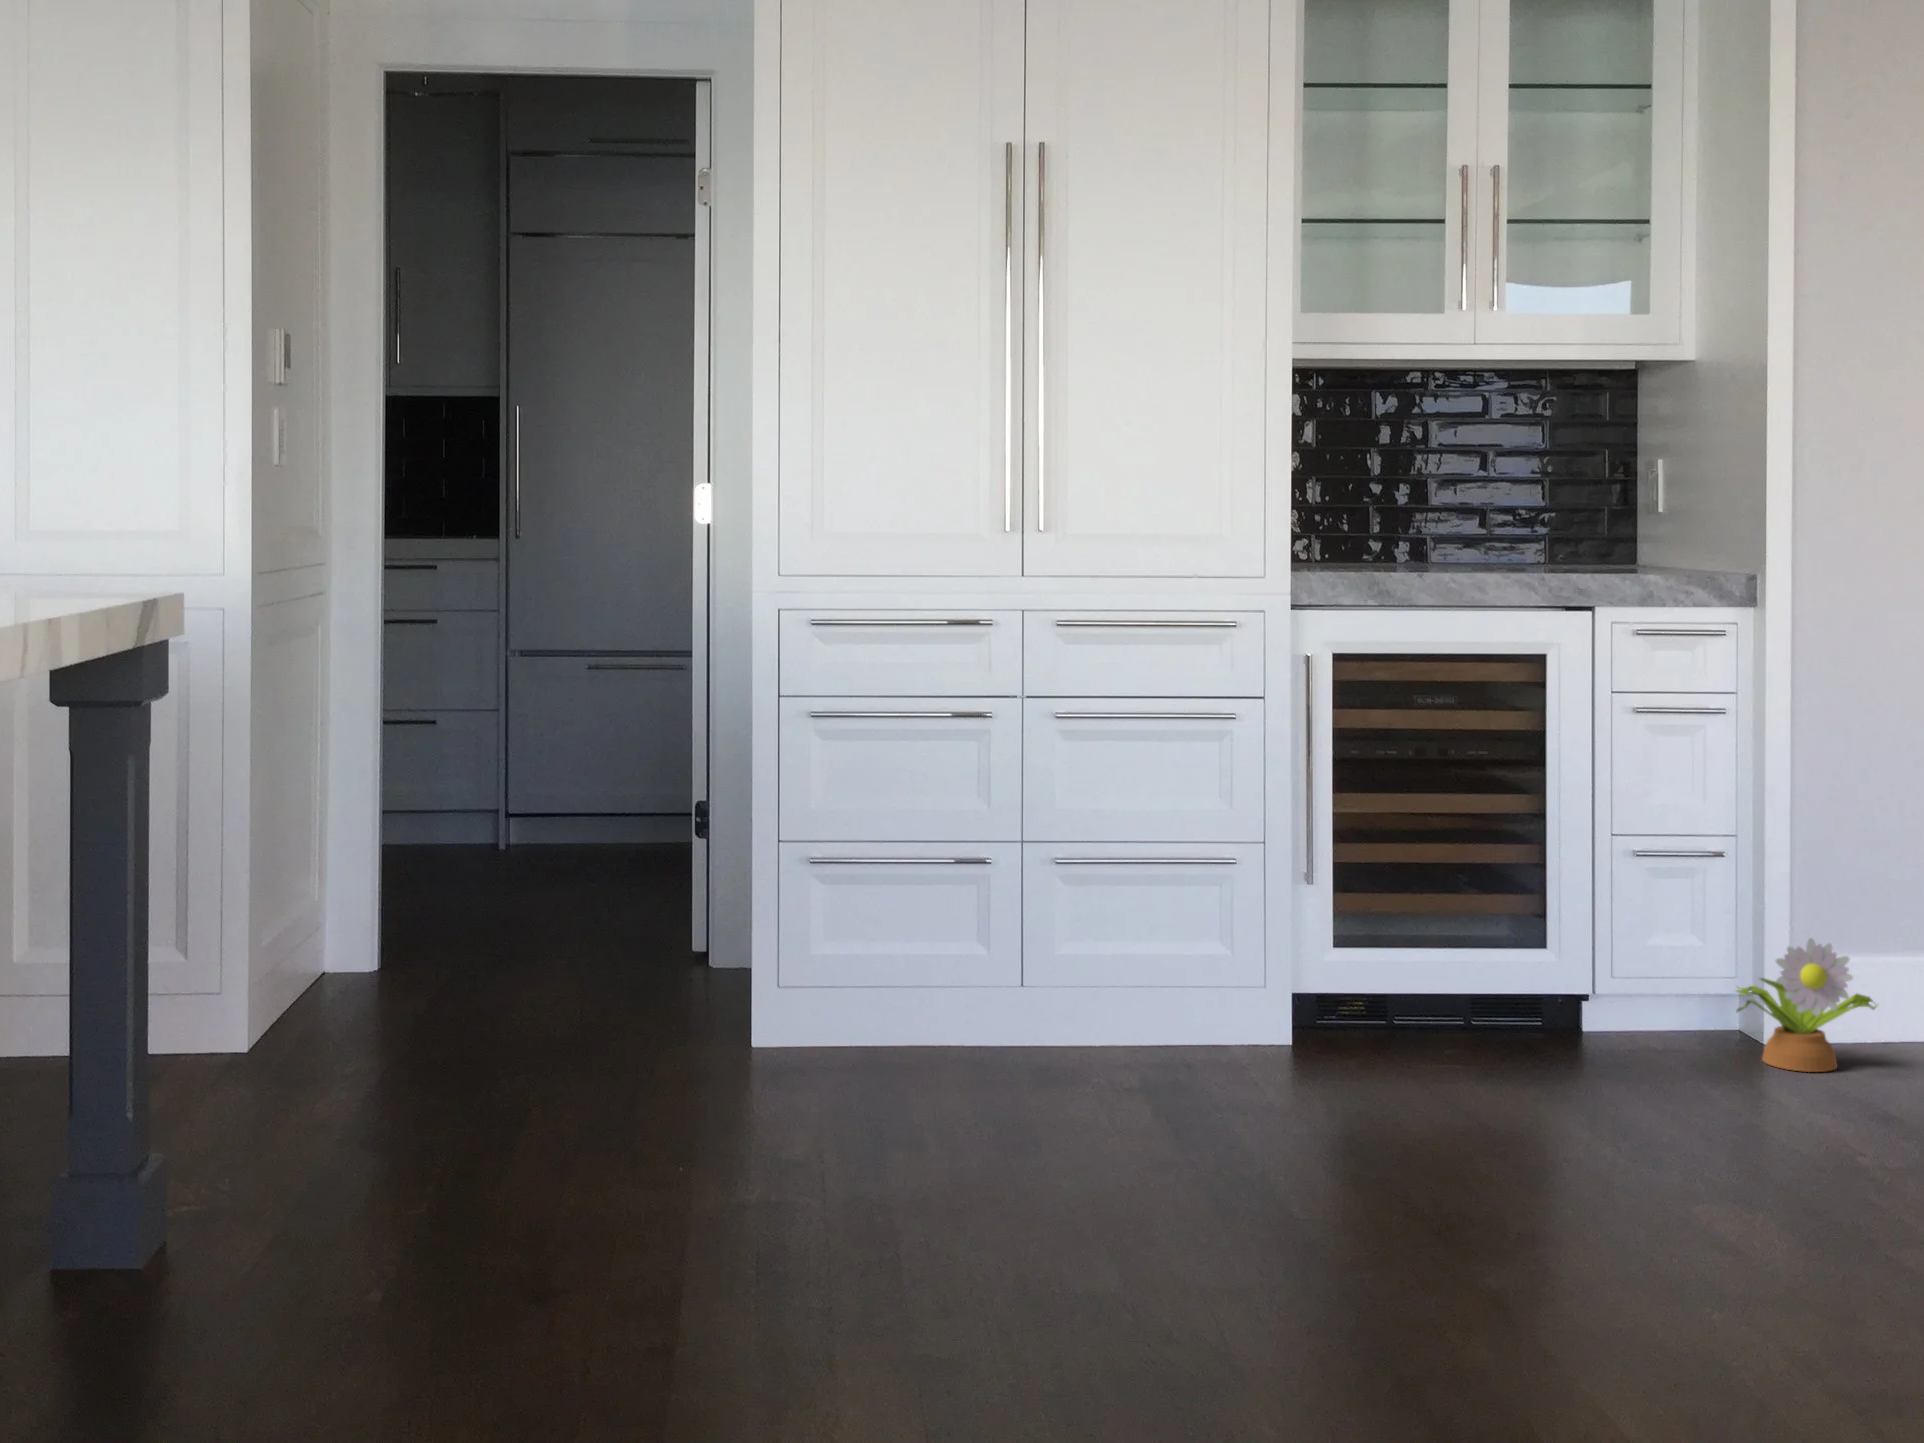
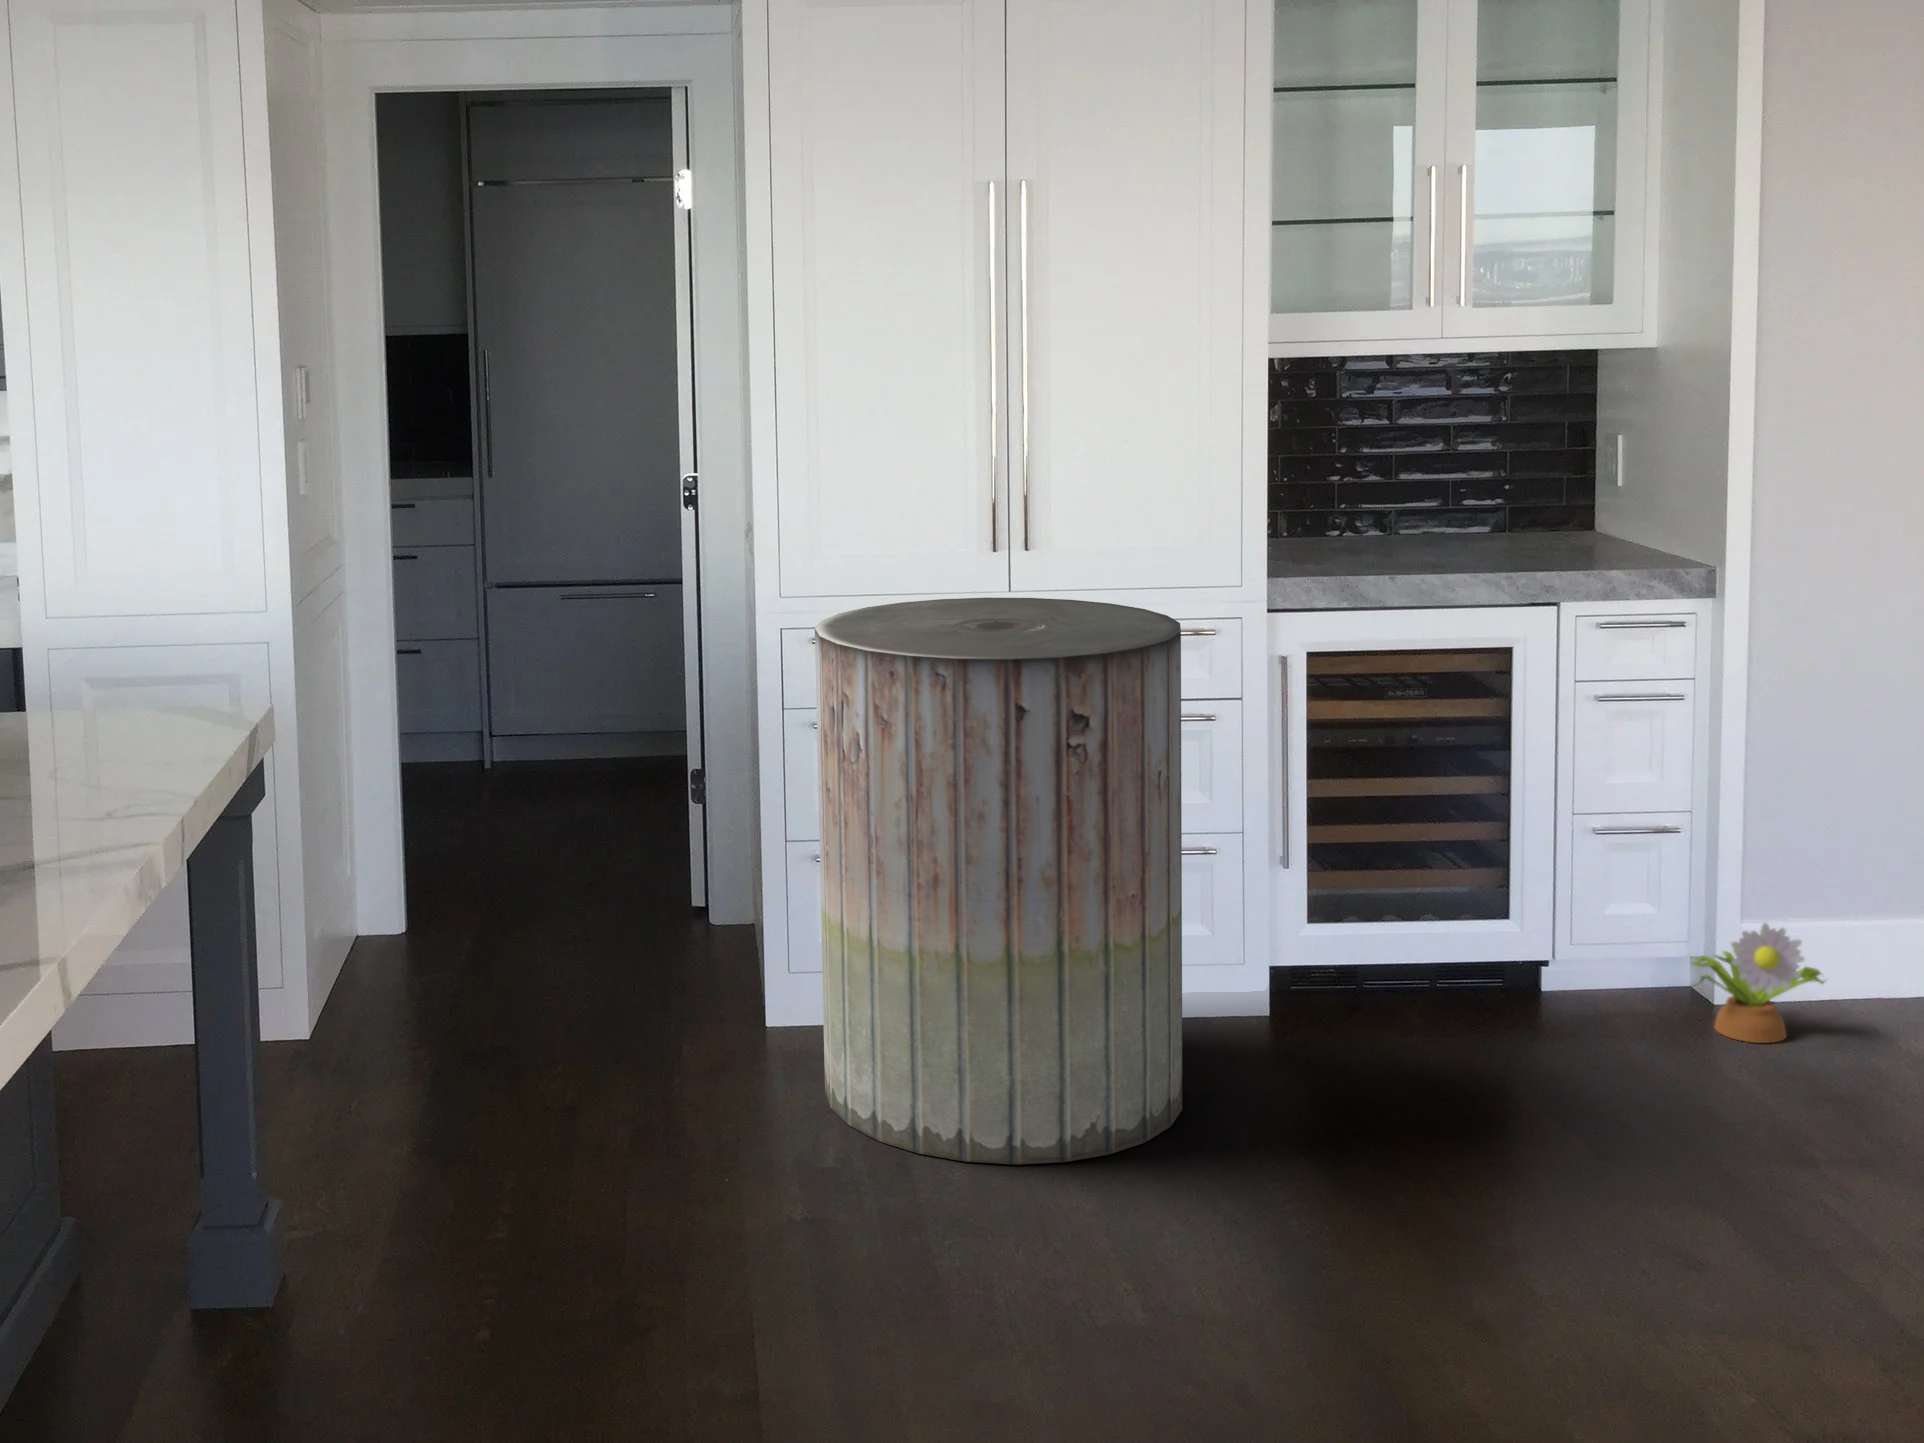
trash can: none [801,577,1189,1153] -> present [815,598,1182,1165]

